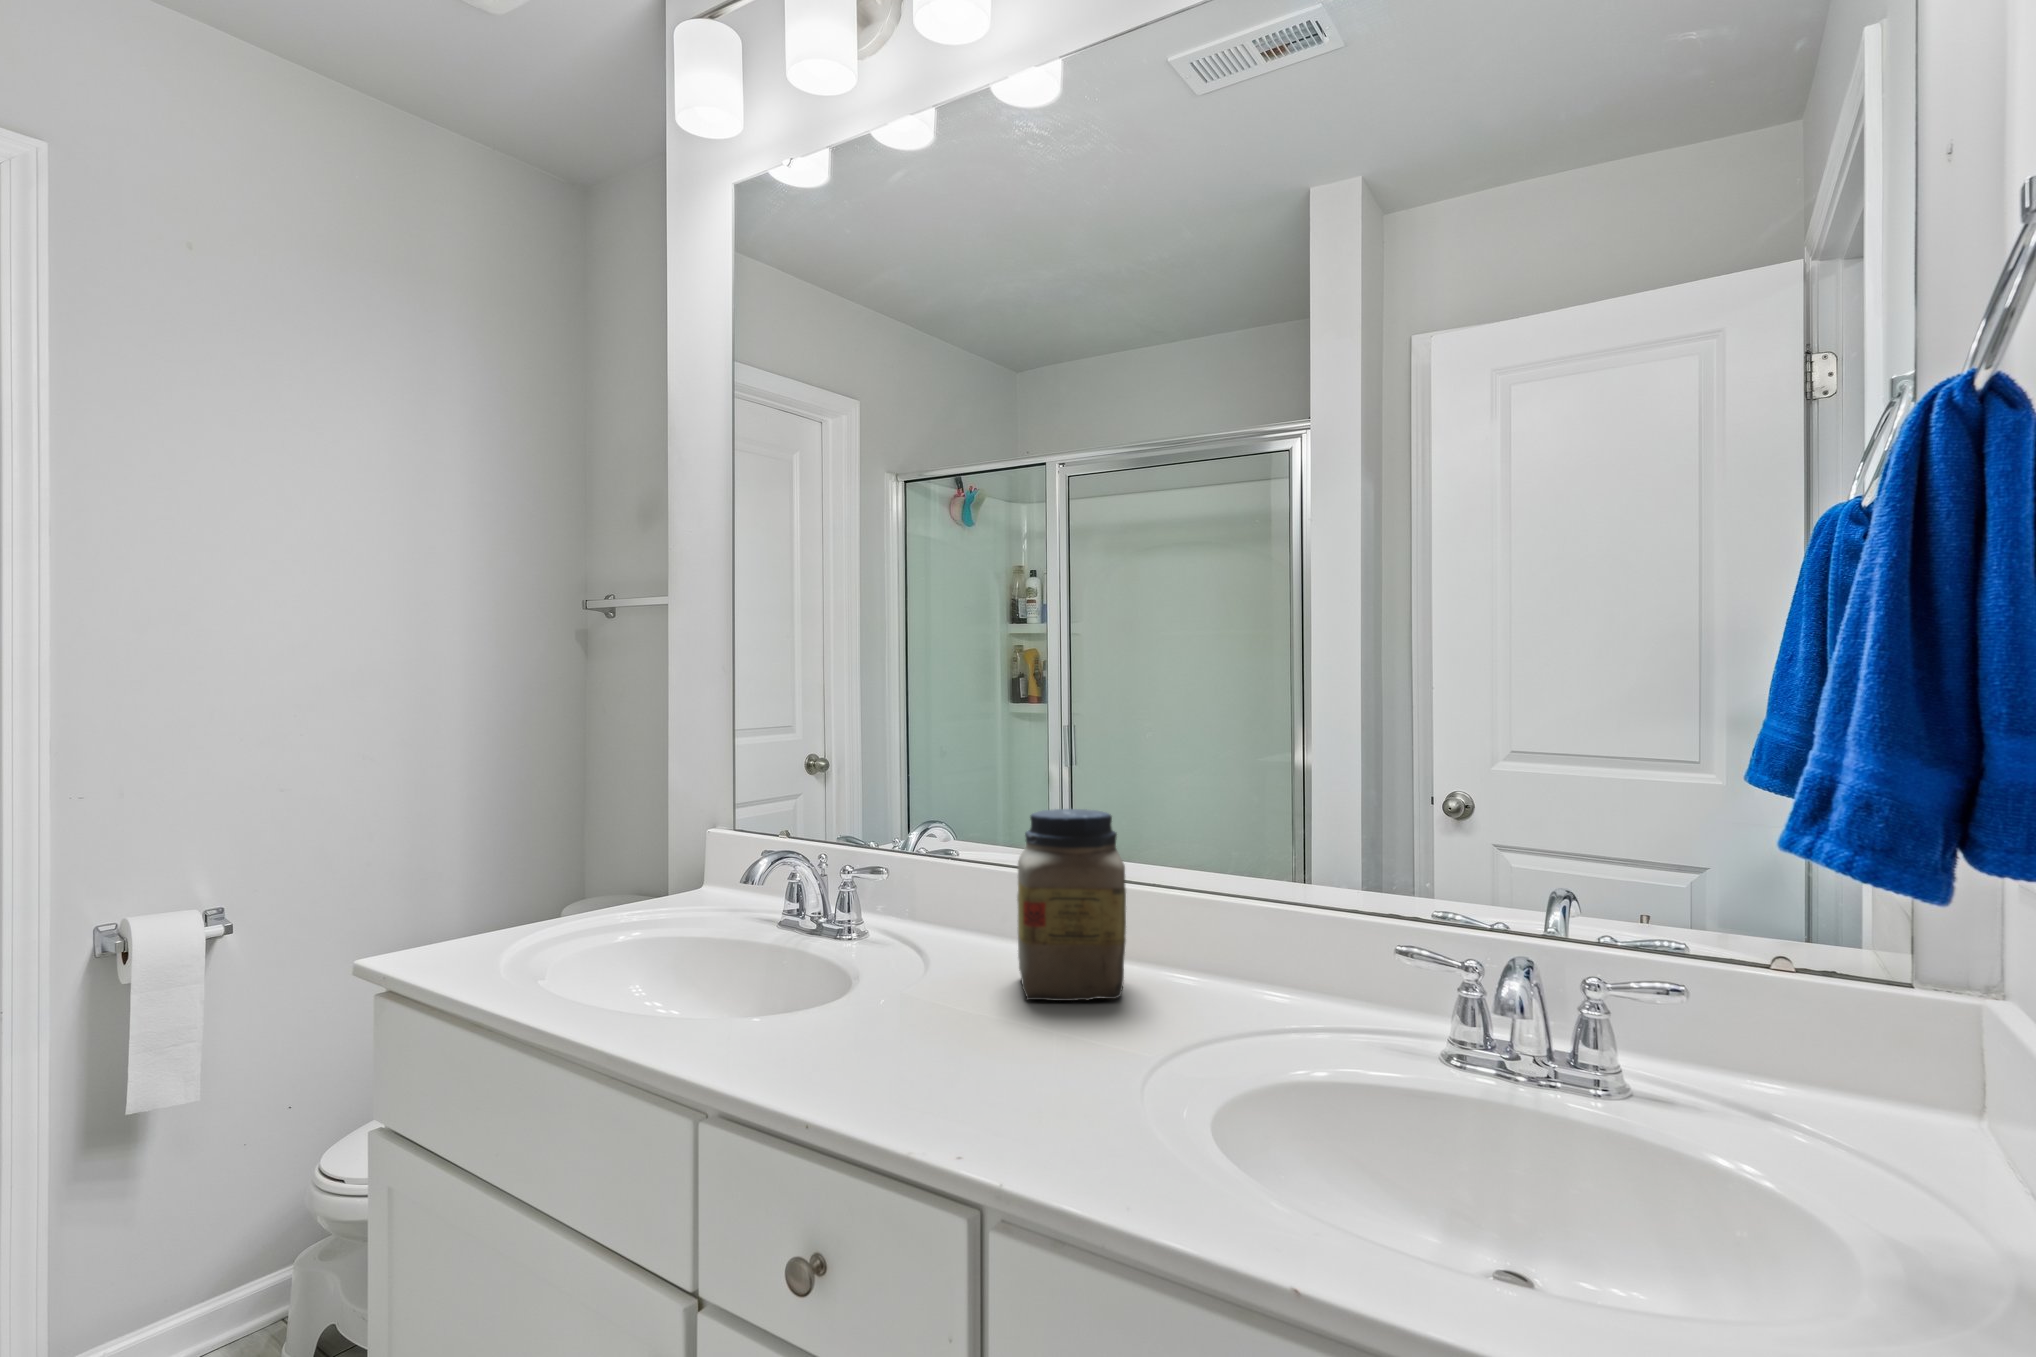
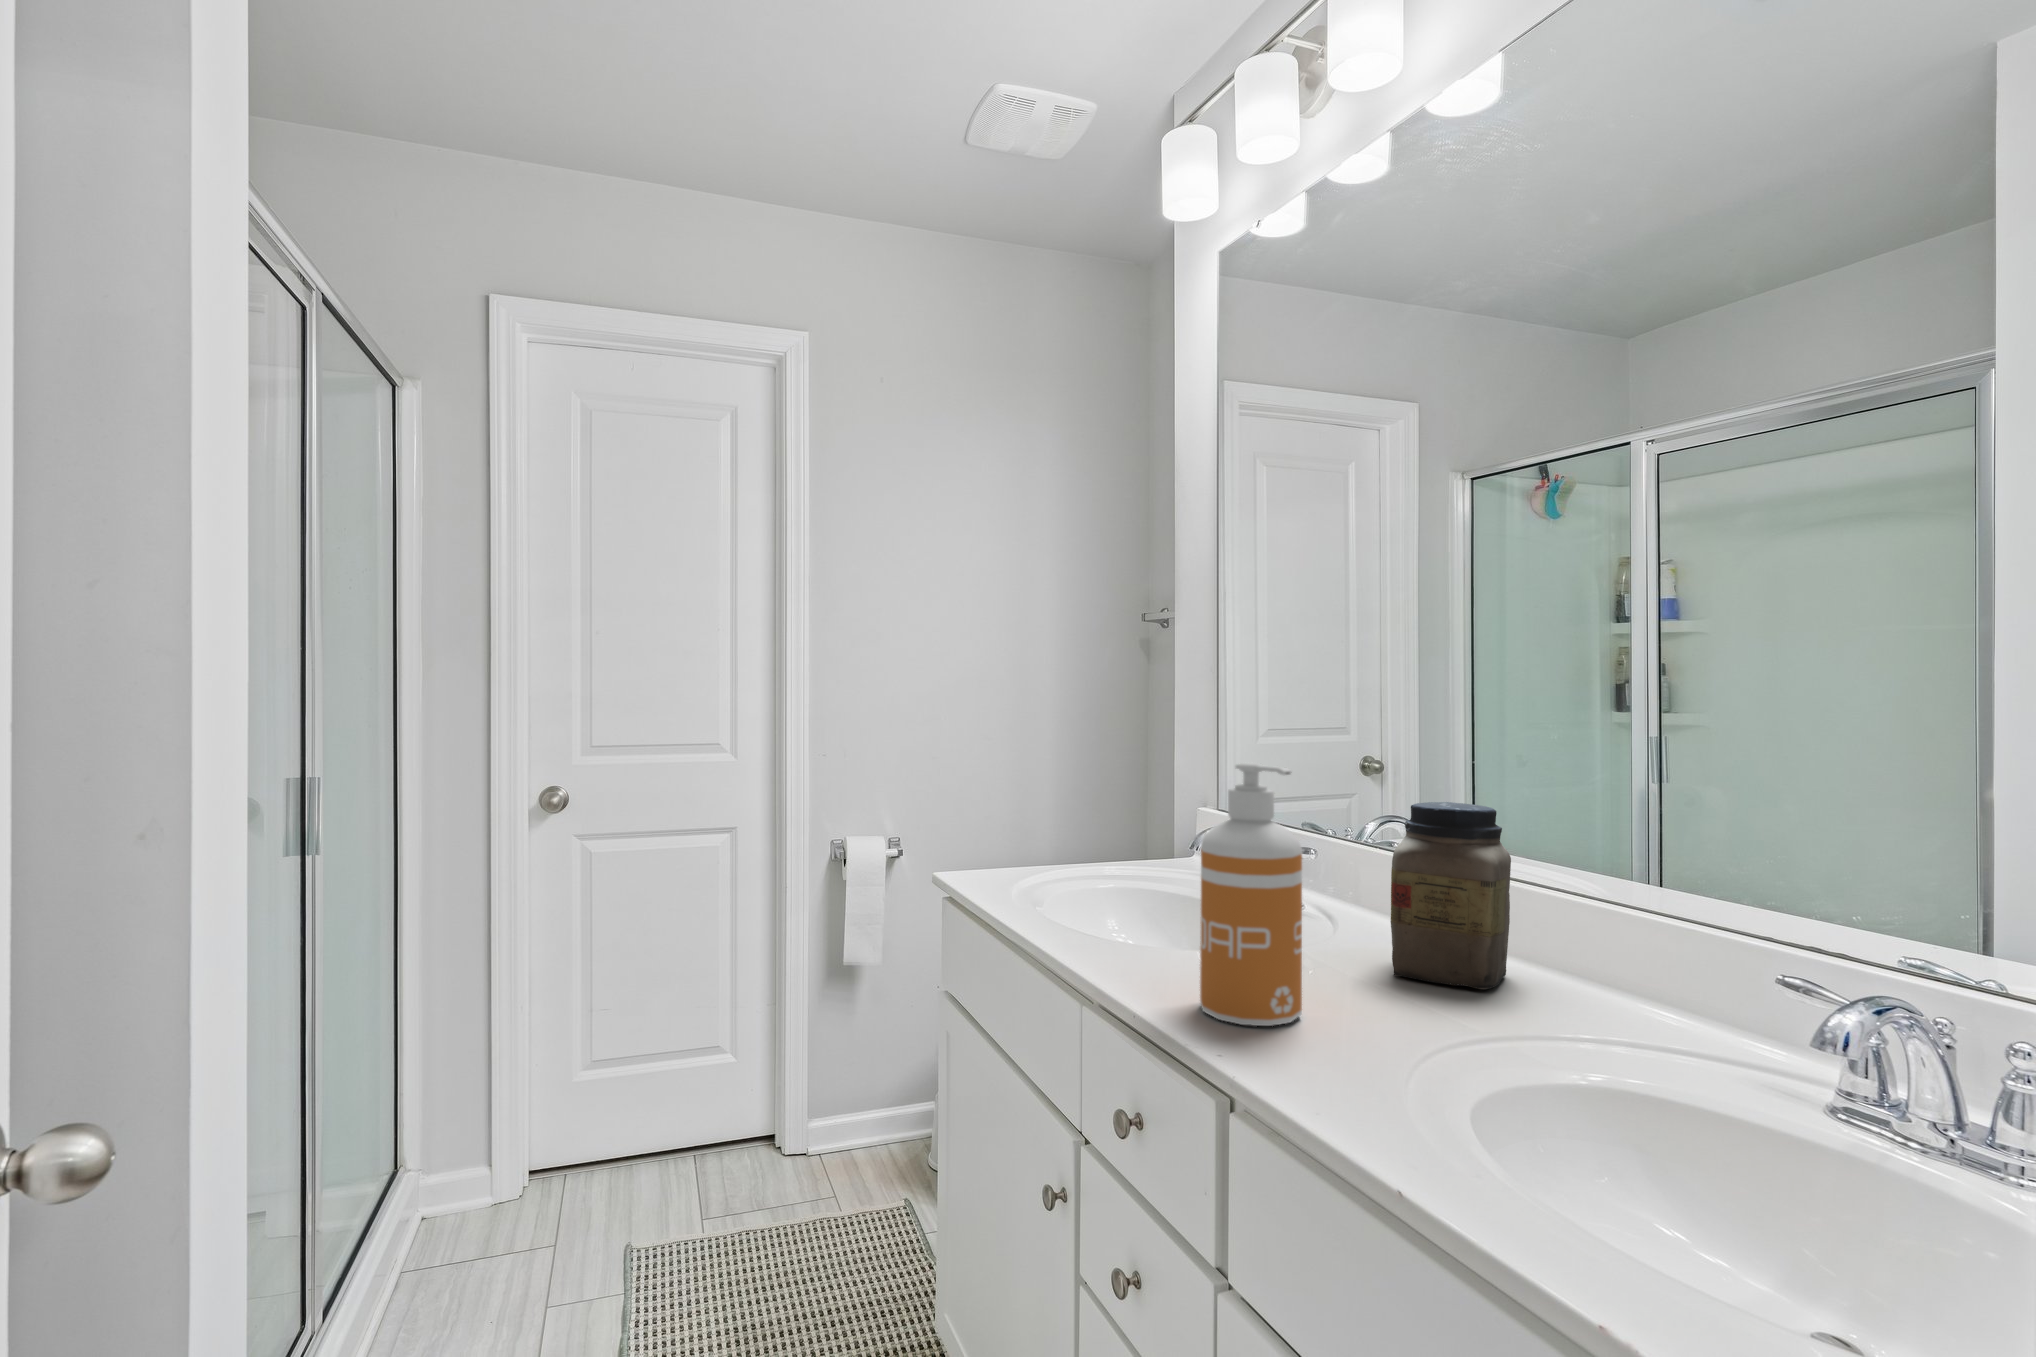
soap dispenser: none [877,788,995,1106] -> present [1200,763,1302,1026]

